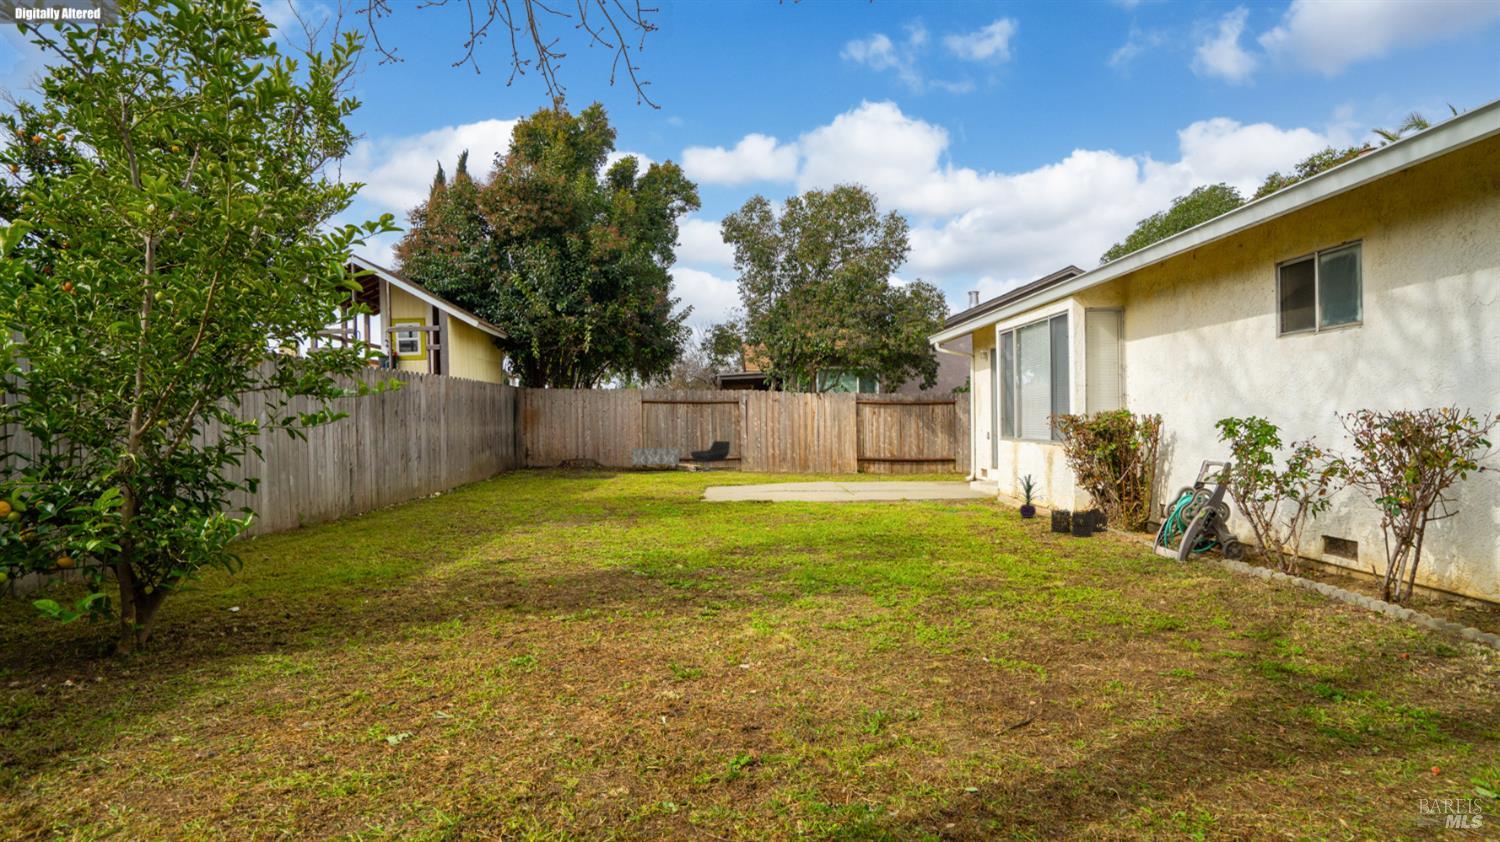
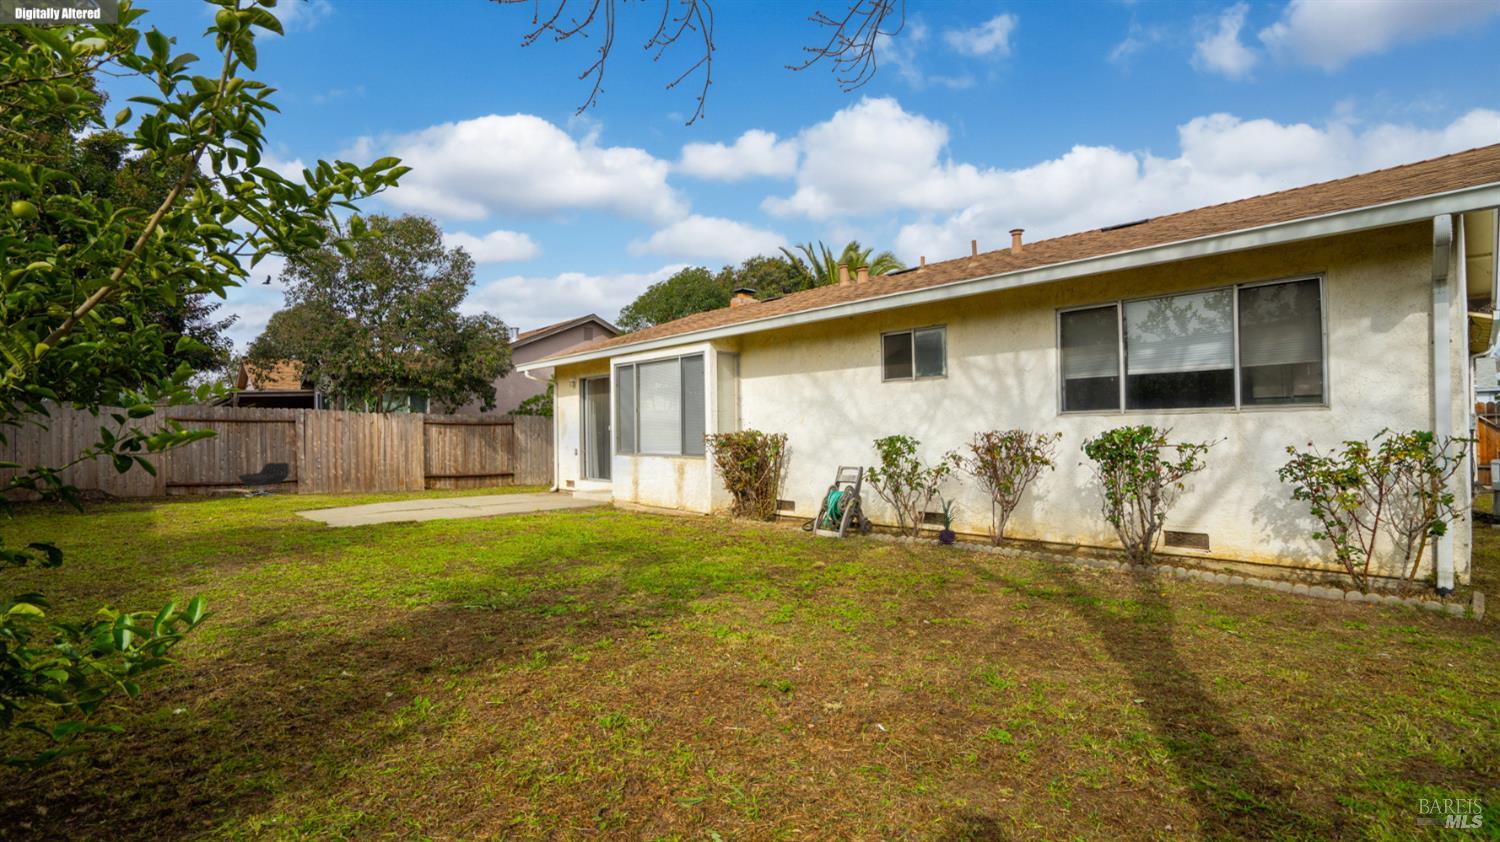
bench: present [632,447,679,471] -> none [155,471,224,500]
decorative plant: present [1018,475,1036,518] -> present [936,498,956,544]
woven basket: present [1051,509,1108,537] -> none [713,503,749,526]

